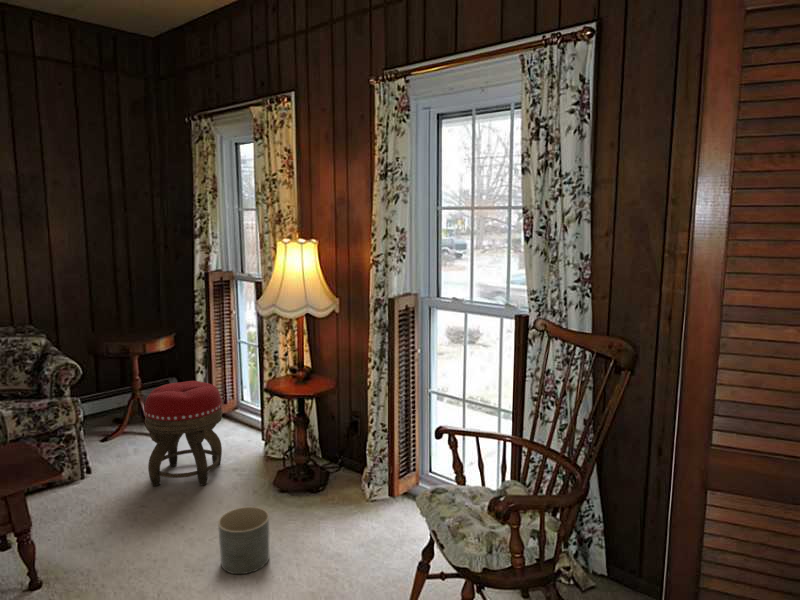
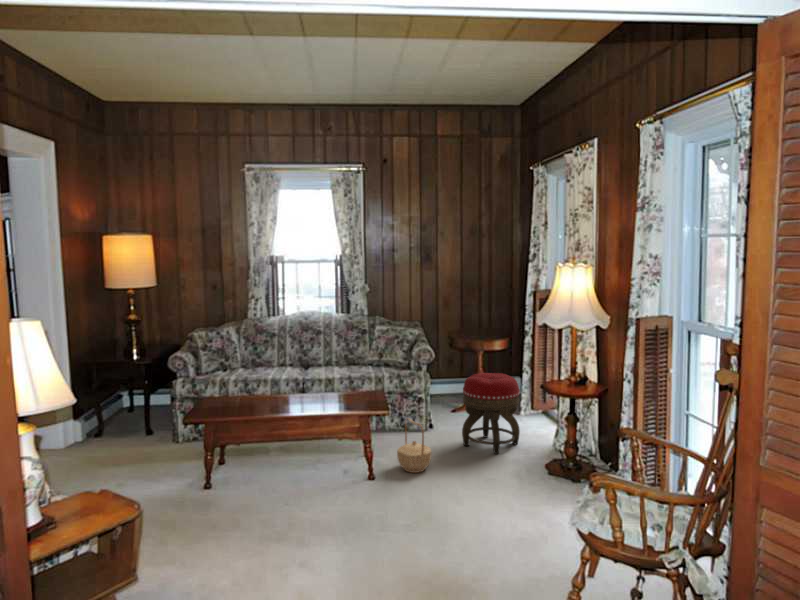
basket: none [70,473,127,554] -> present [397,418,432,473]
planter: present [218,507,269,574] -> none [472,465,510,512]

